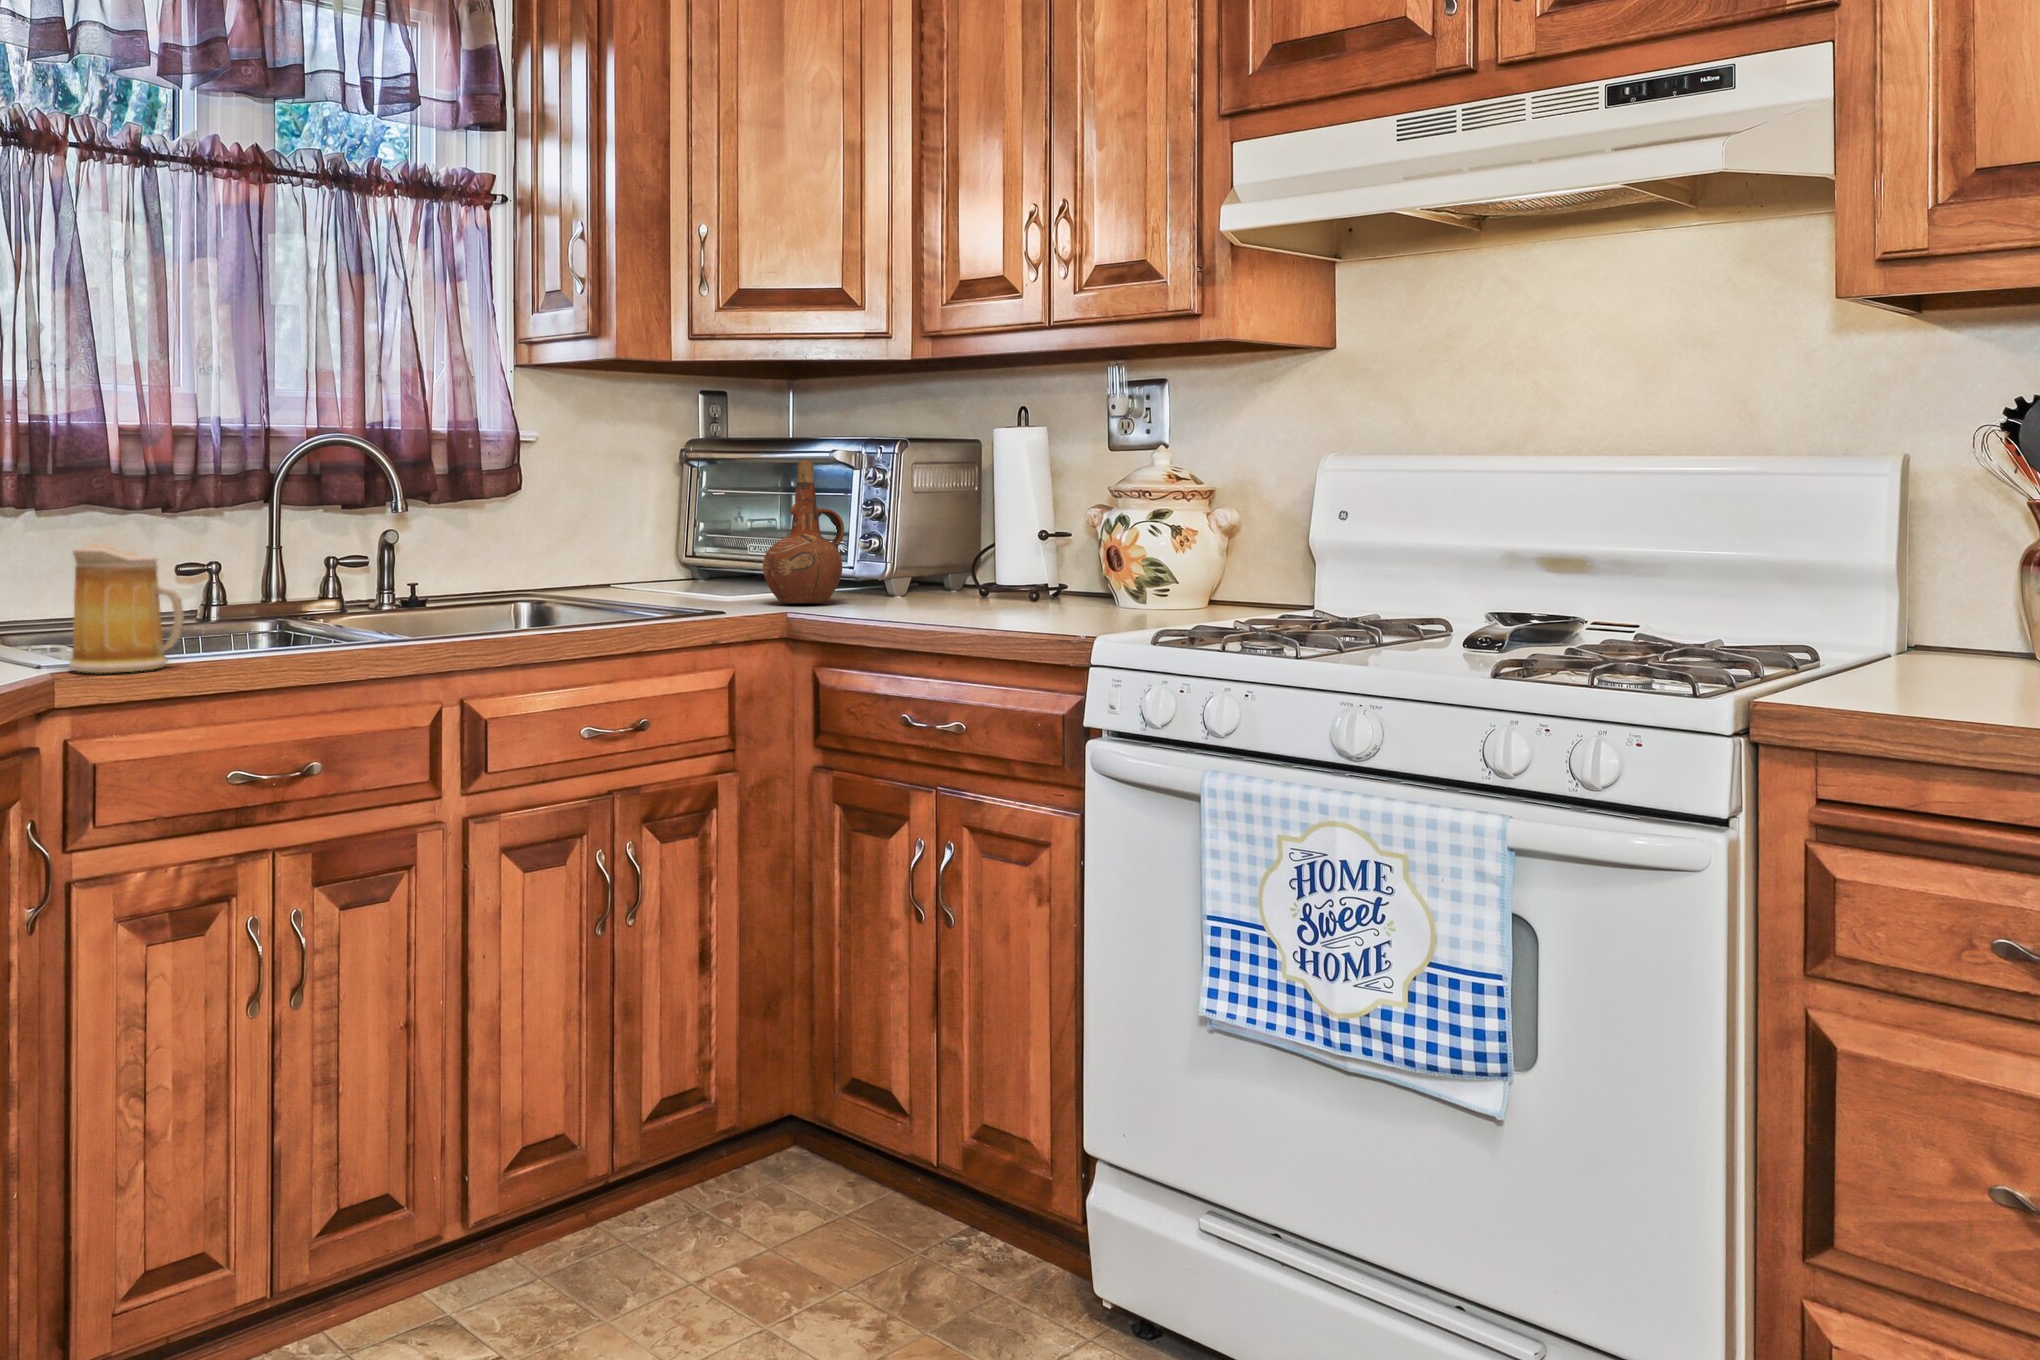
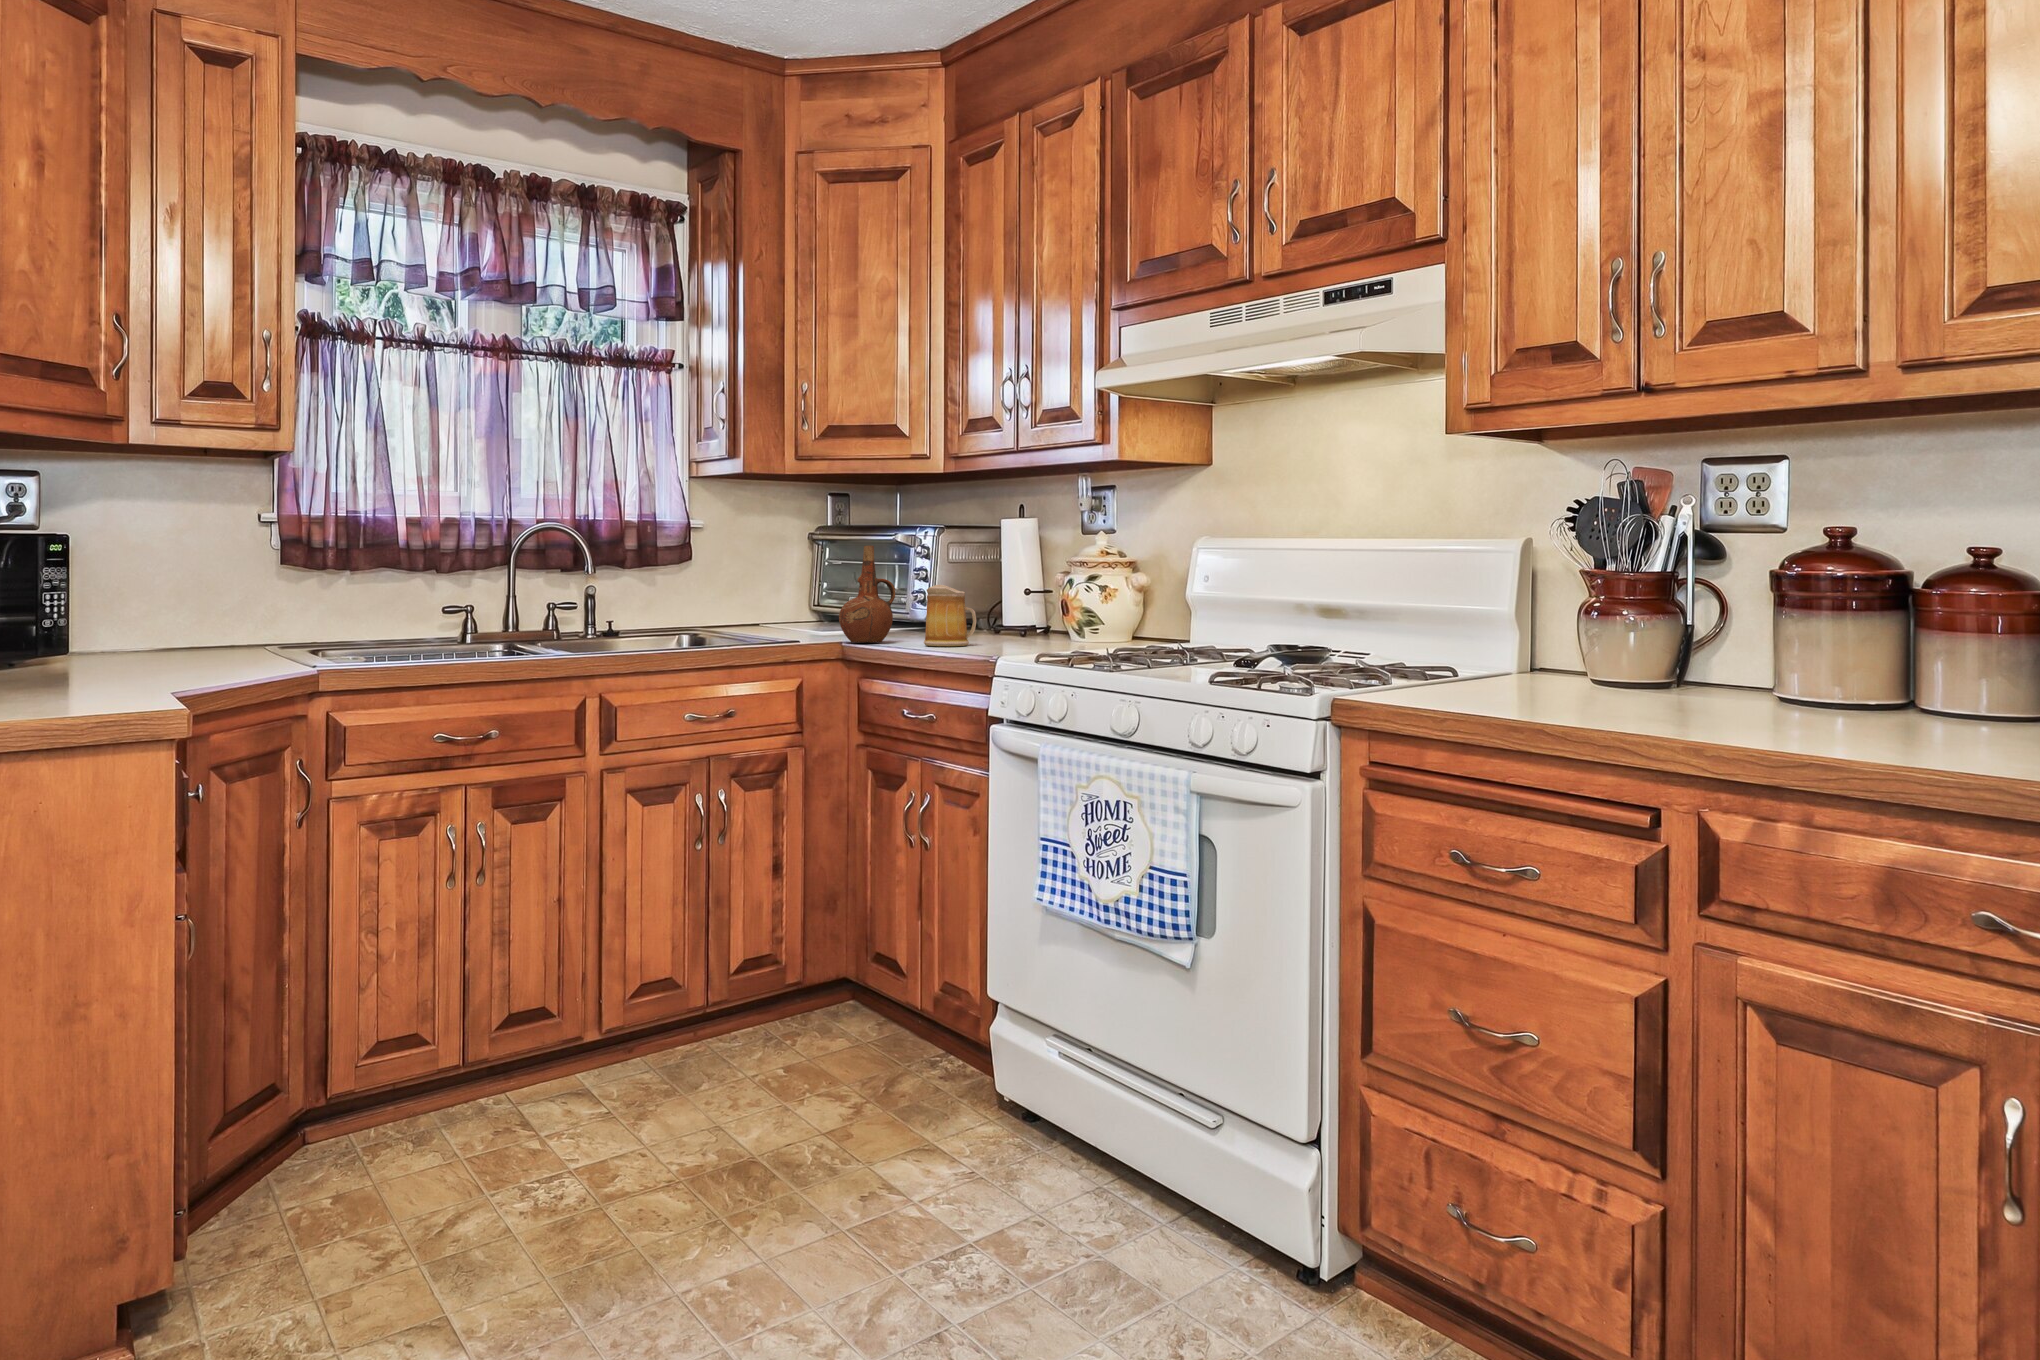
mug: present [69,543,184,673] -> present [924,585,976,646]

